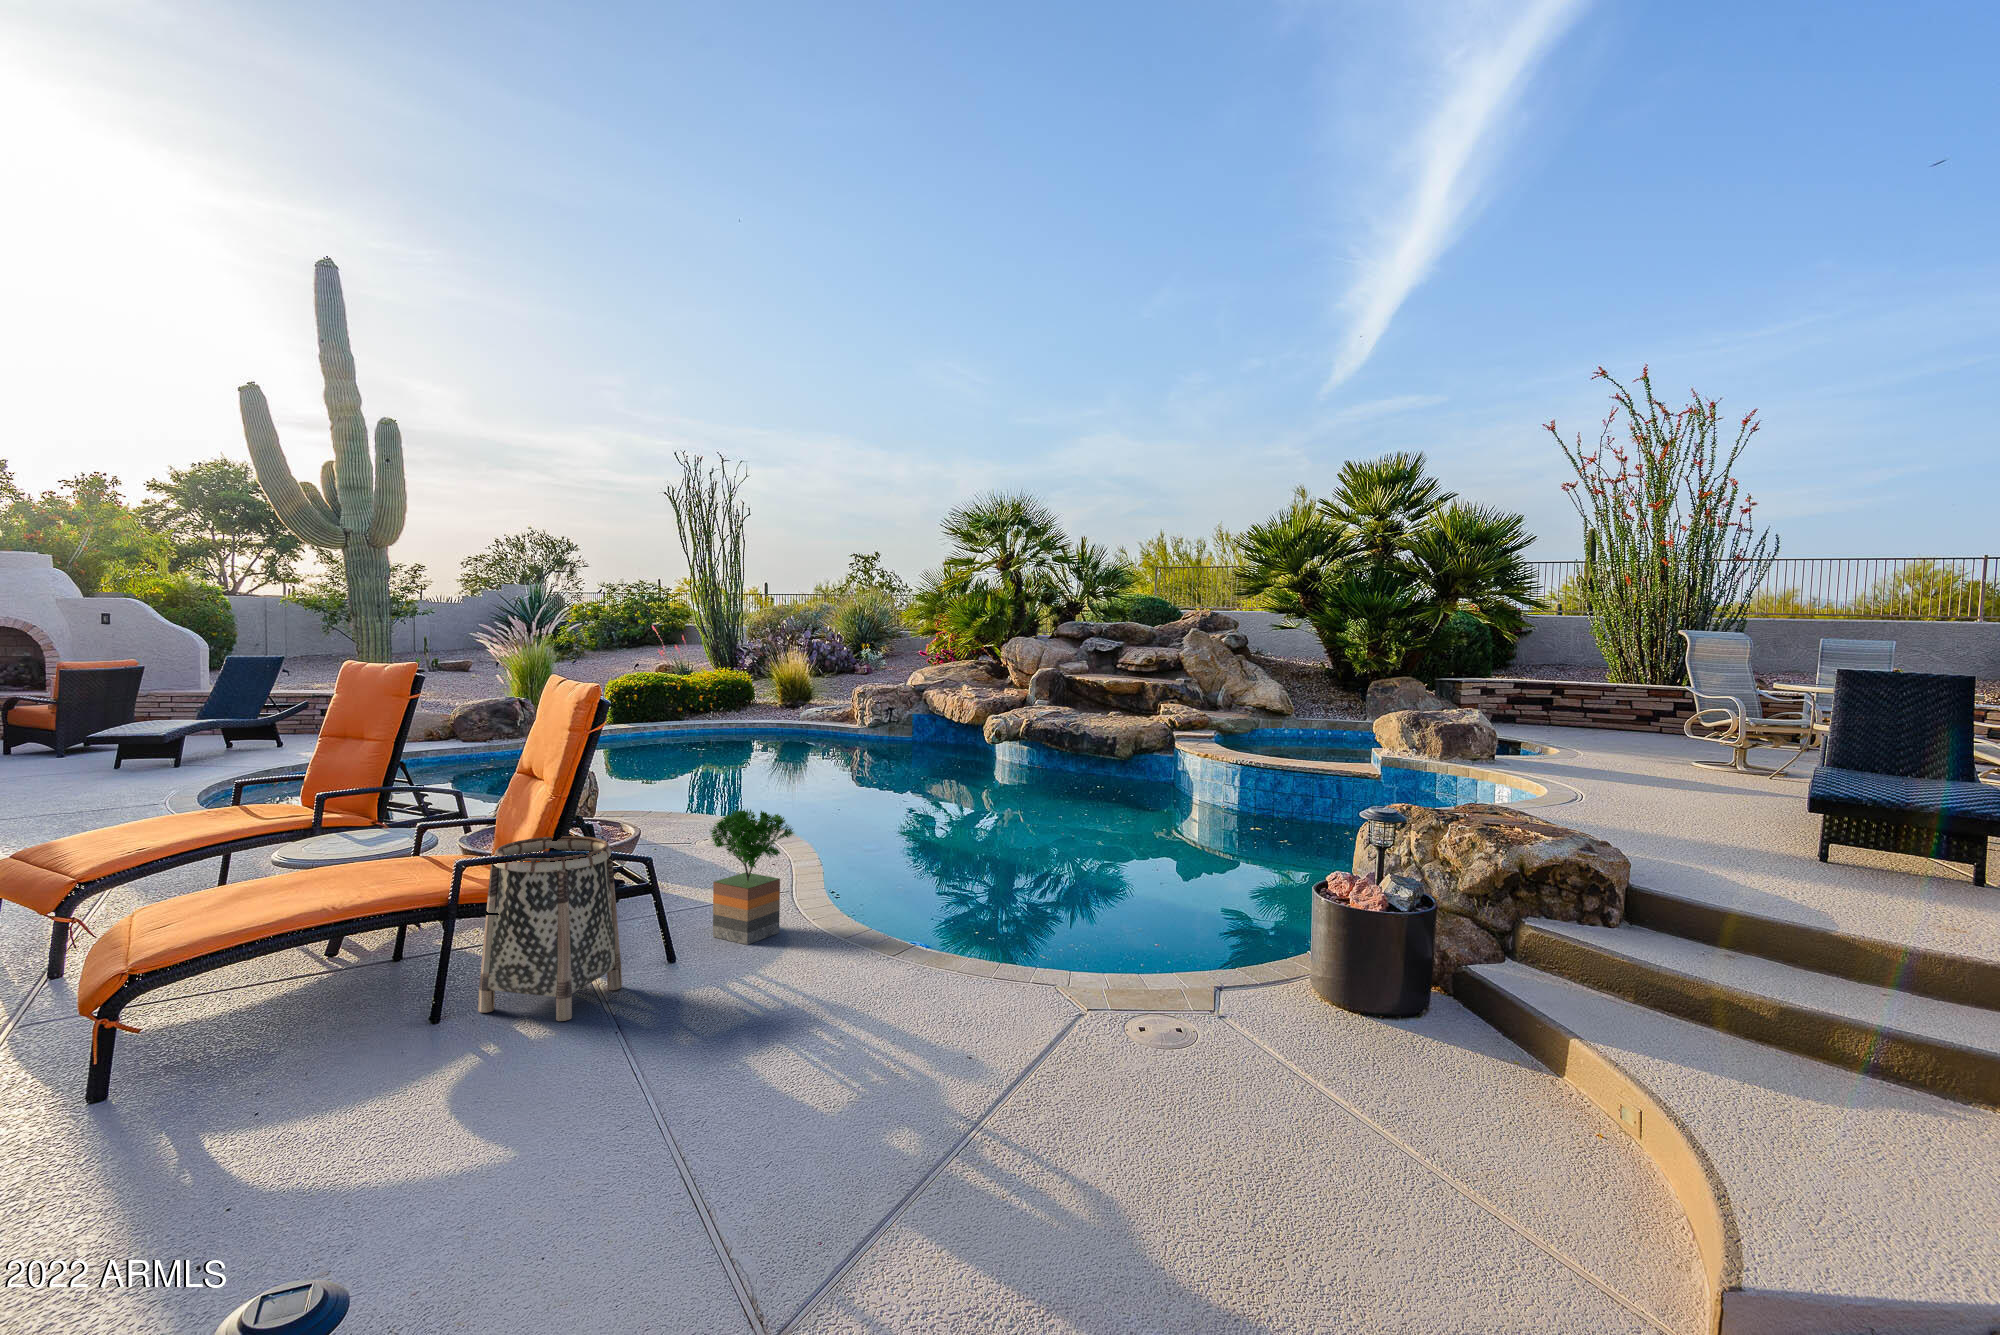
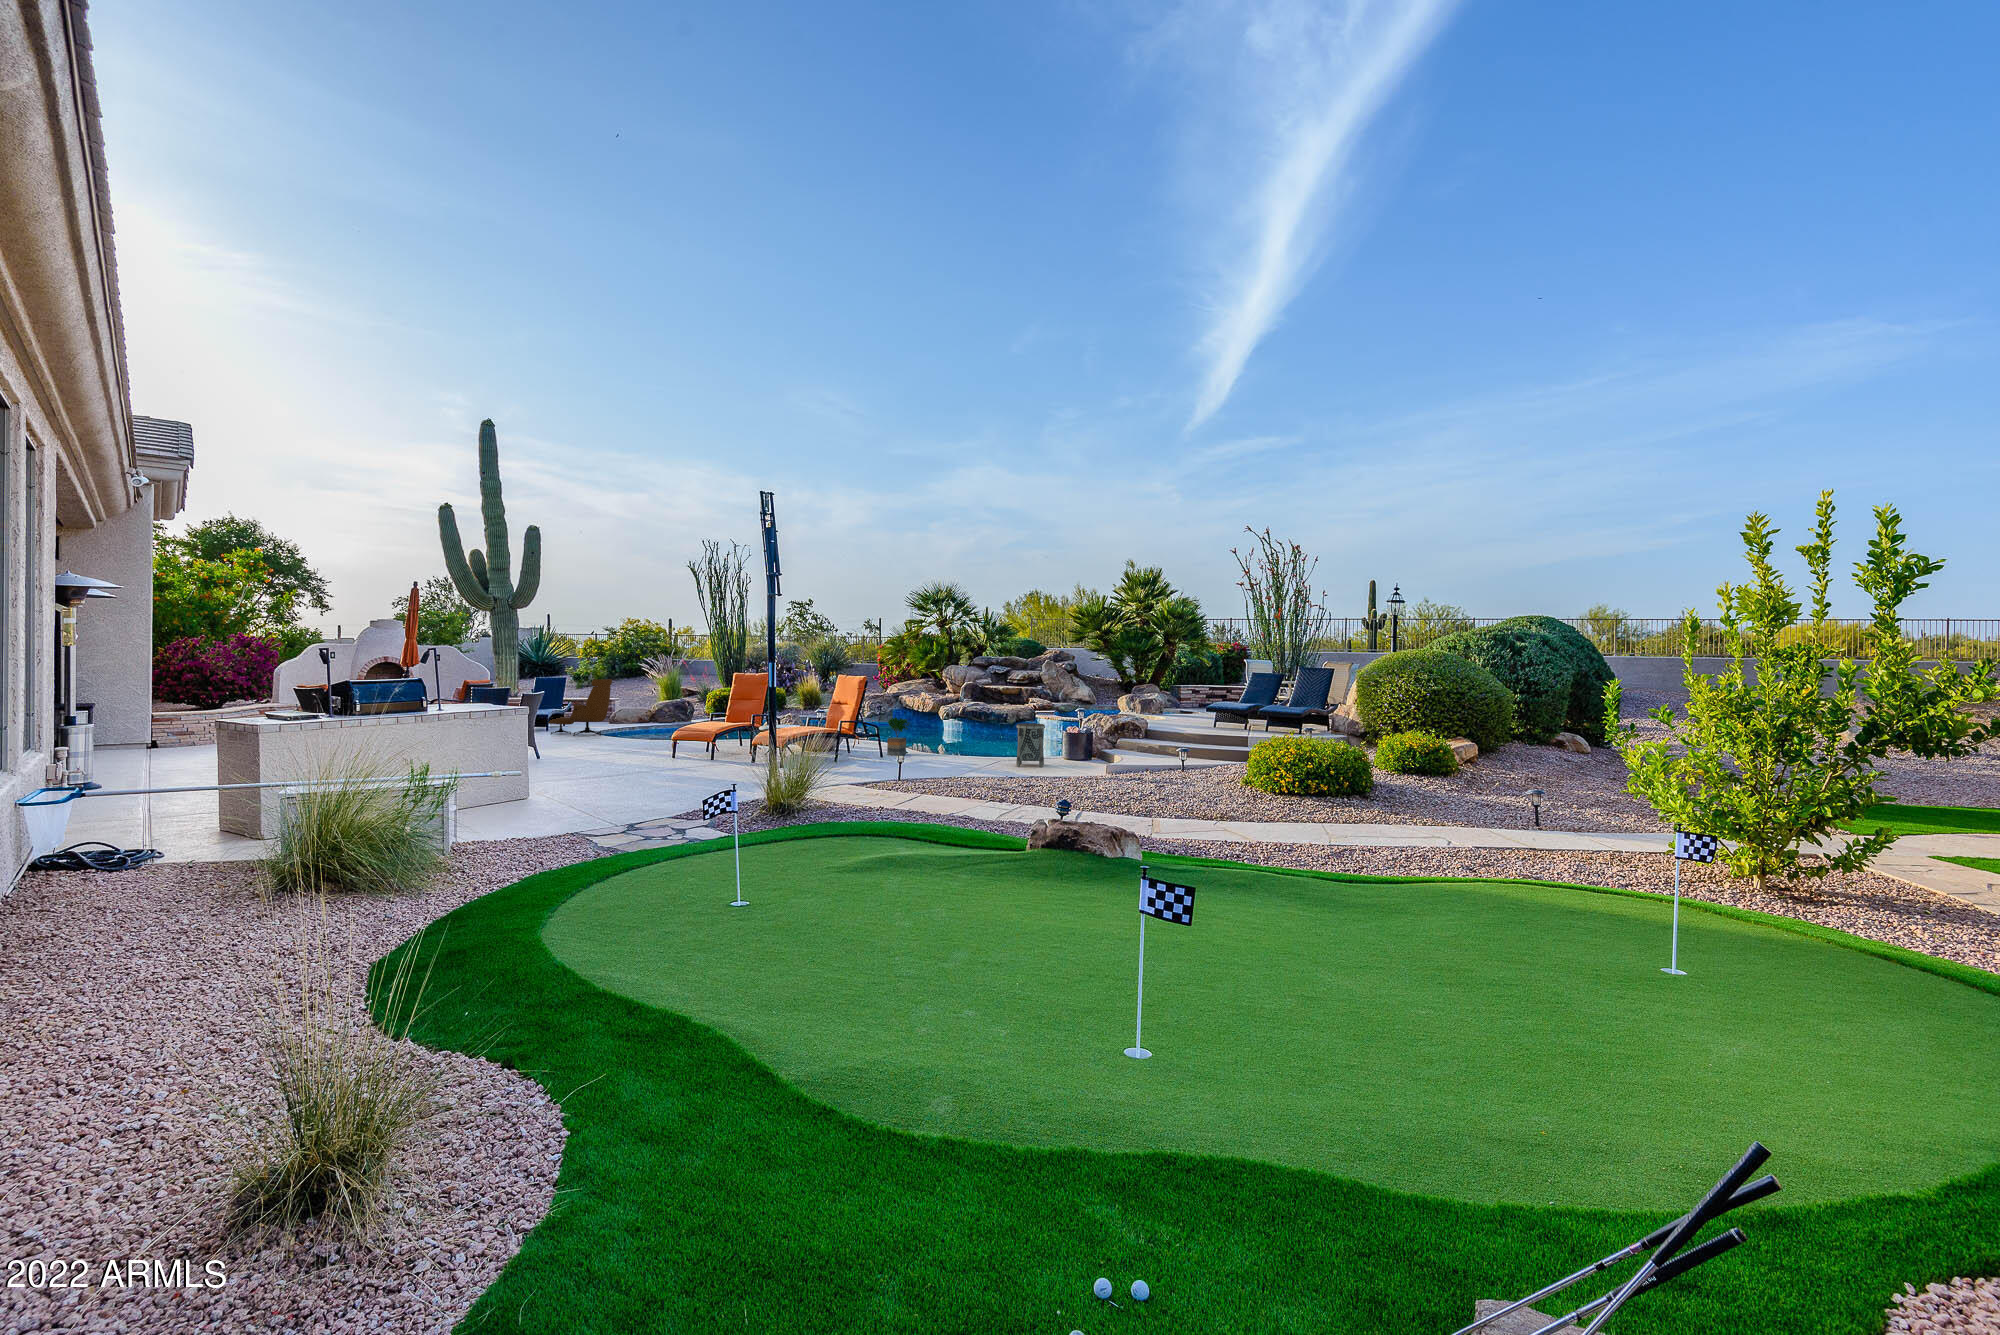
lounge chair: none [76,659,206,791] -> present [548,679,612,736]
basket: present [478,836,622,1021] -> present [1016,723,1045,767]

